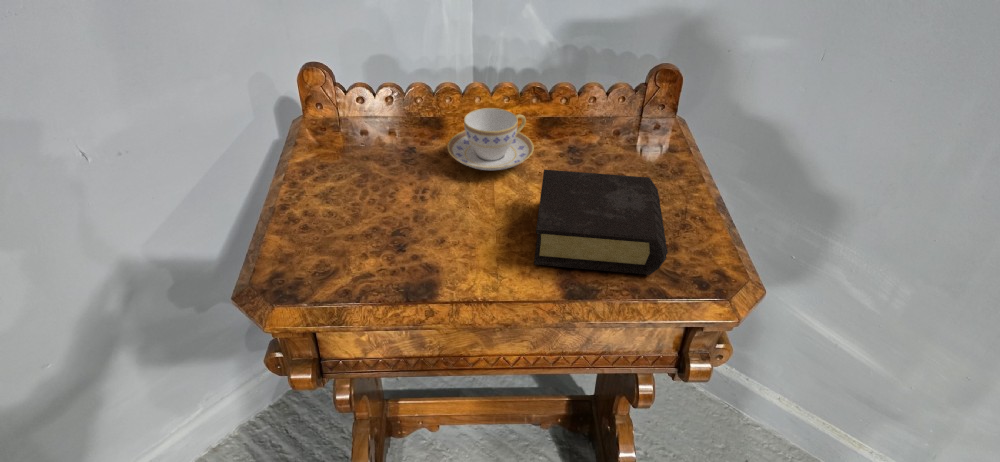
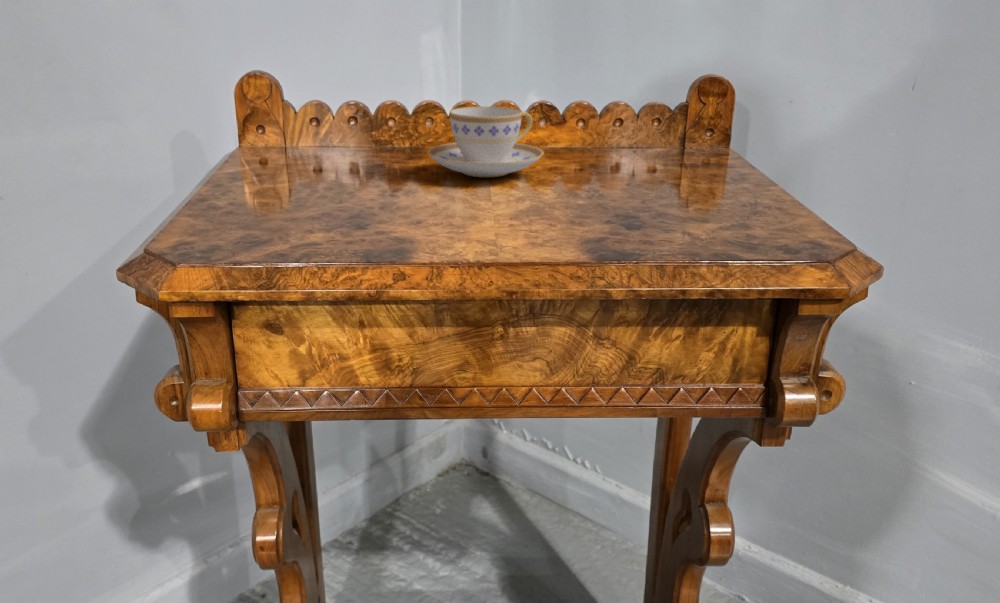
book: present [534,169,668,275] -> none [548,145,736,244]

